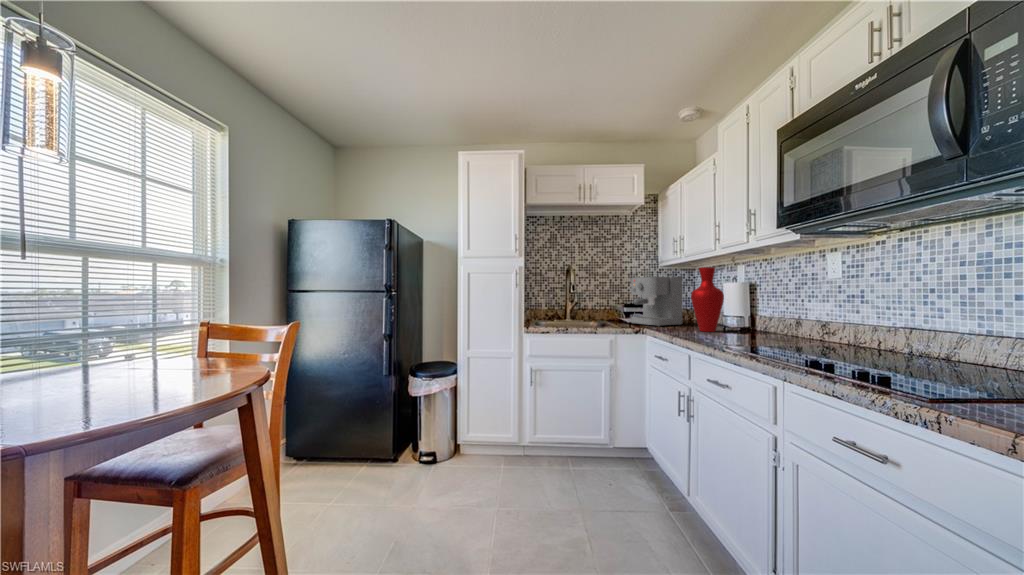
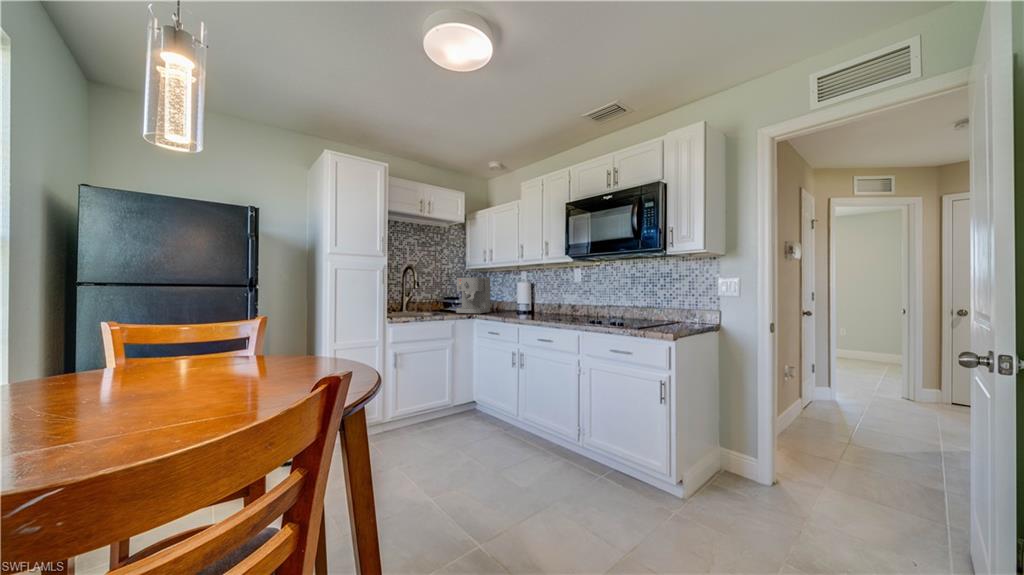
vase: present [691,267,724,332] -> none [505,273,524,315]

